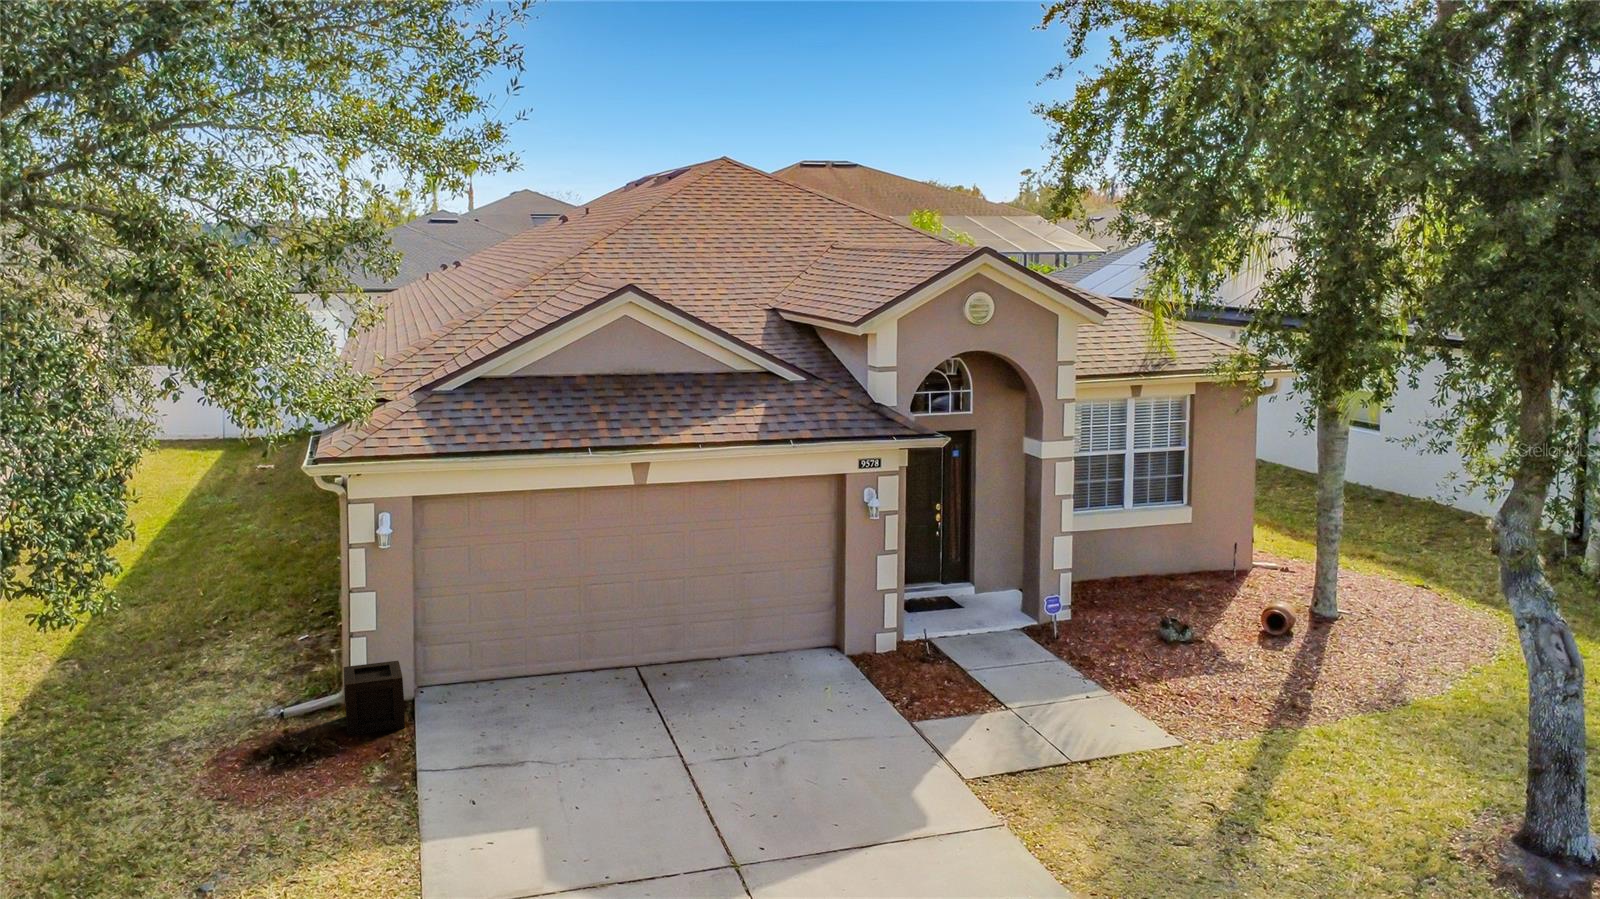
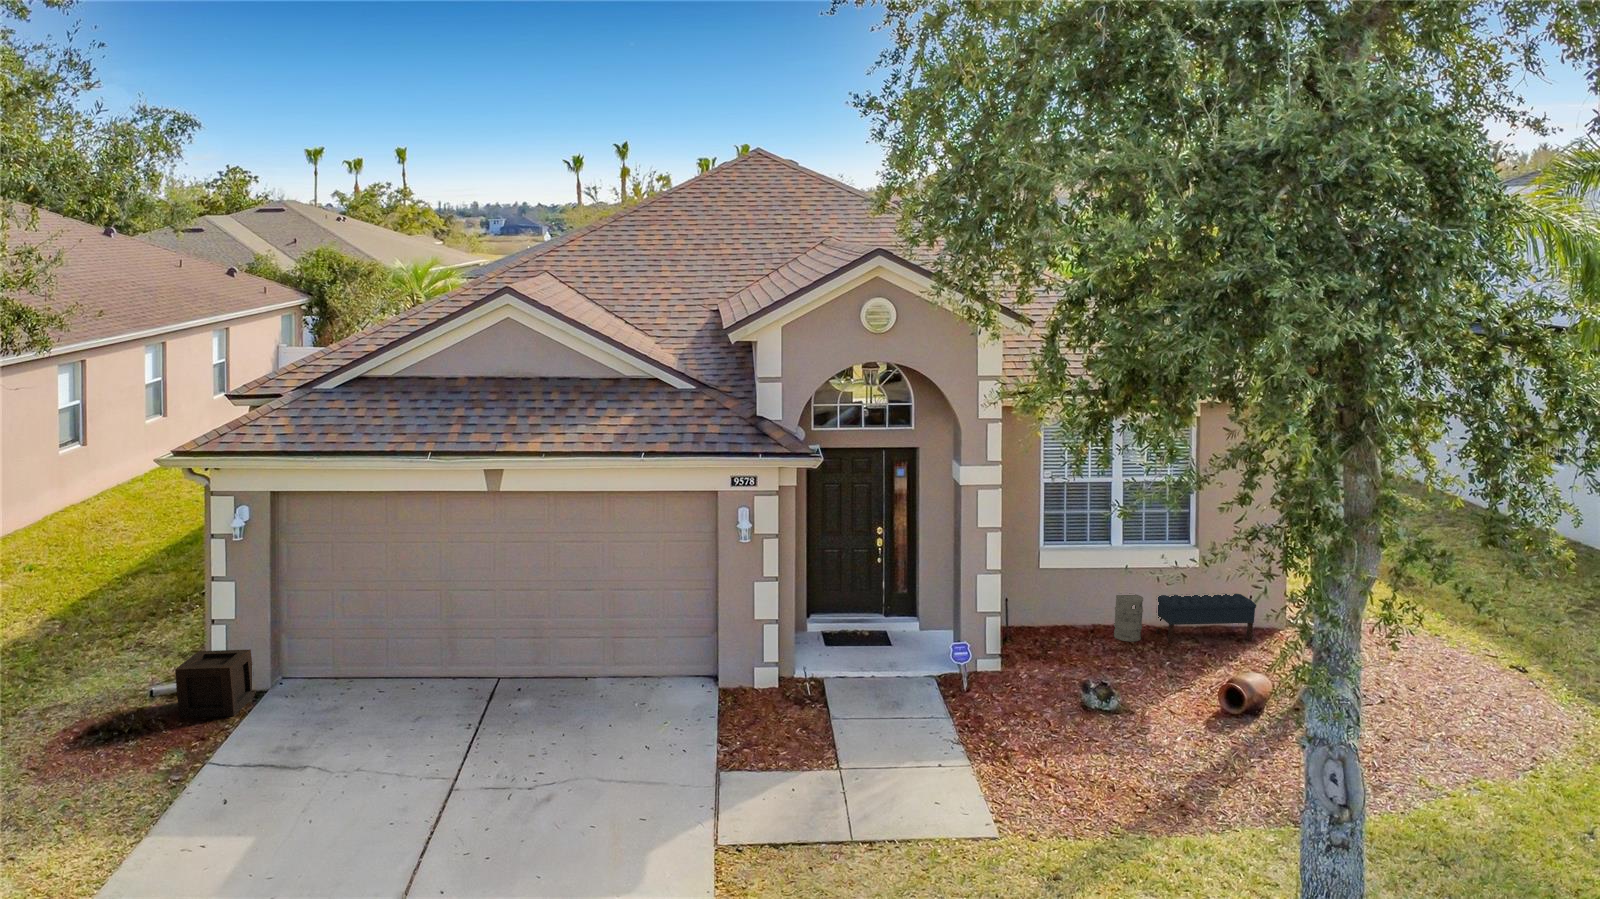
bench: none [1159,544,1241,590] -> present [1156,594,1256,643]
trash can: none [1129,550,1155,592] -> present [1114,593,1143,642]

